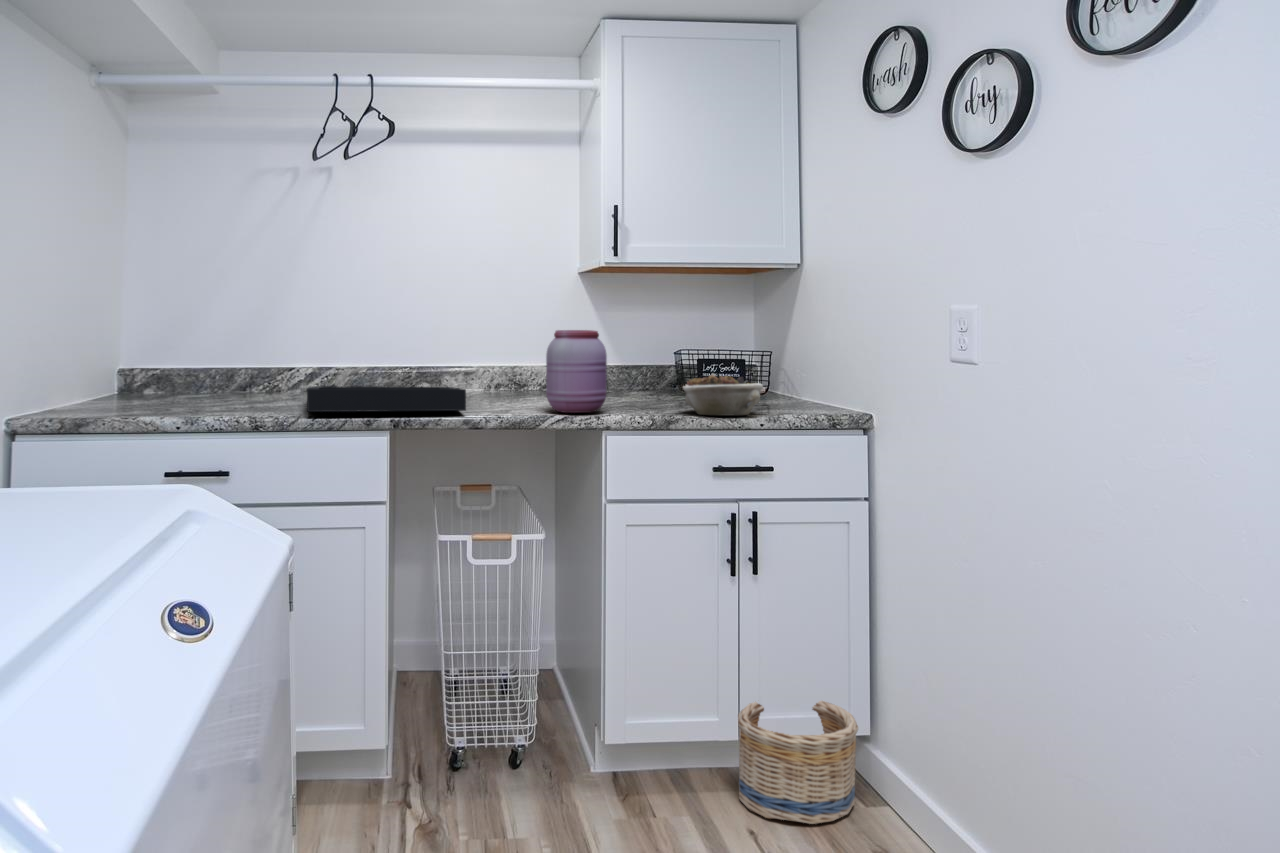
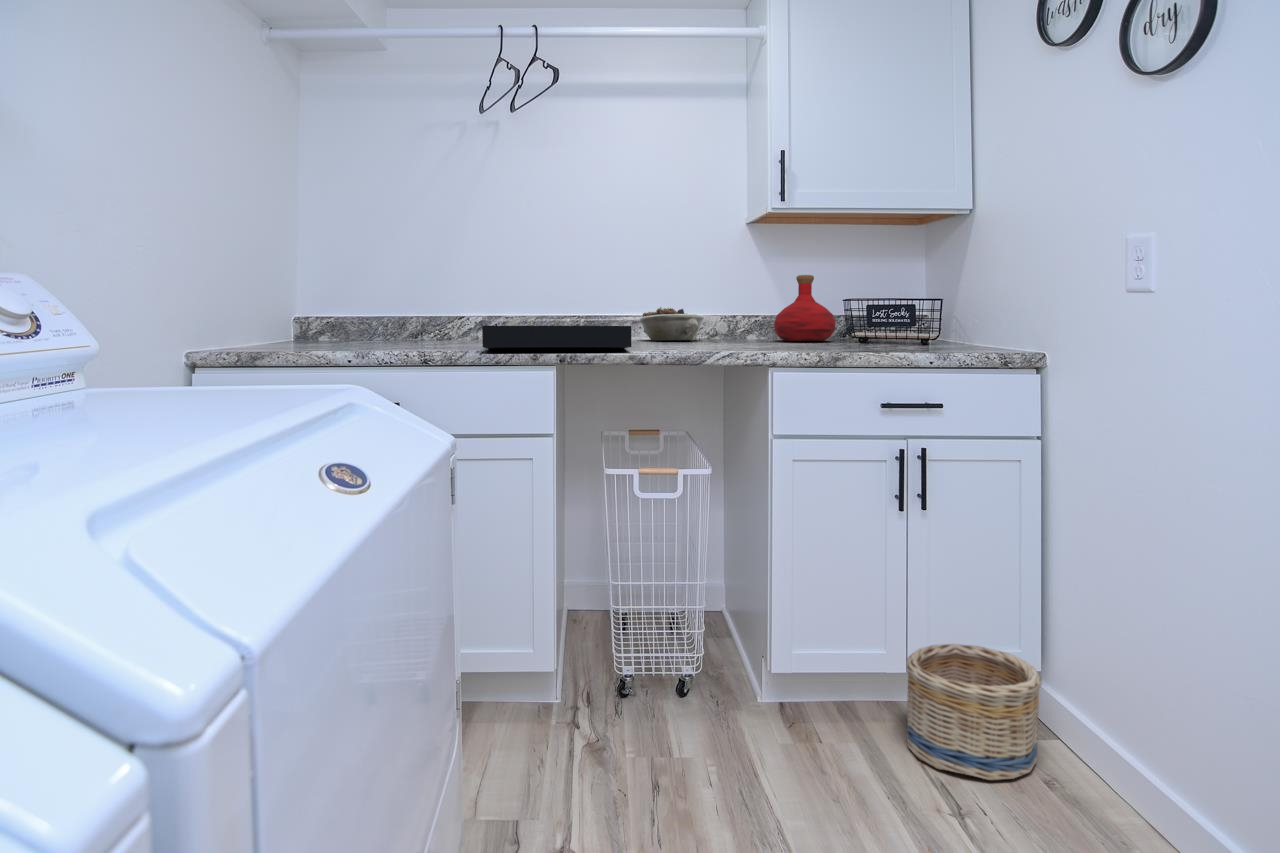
bottle: none [608,326,669,394] -> present [774,275,835,341]
jar: present [546,330,607,413] -> none [711,267,771,350]
succulent planter: present [683,374,763,415] -> present [640,307,704,341]

